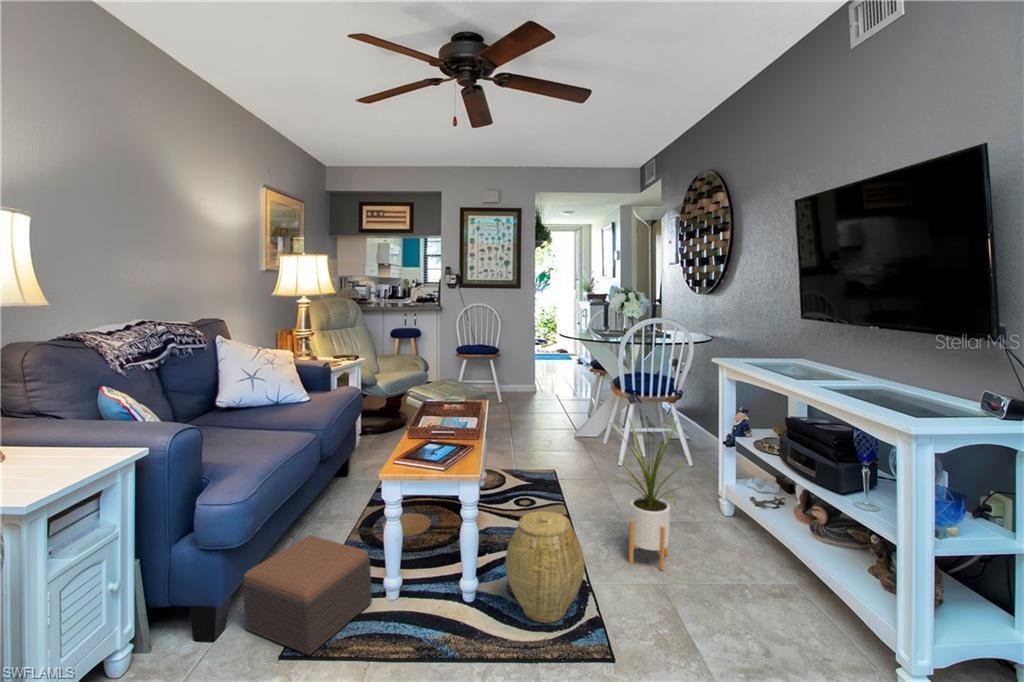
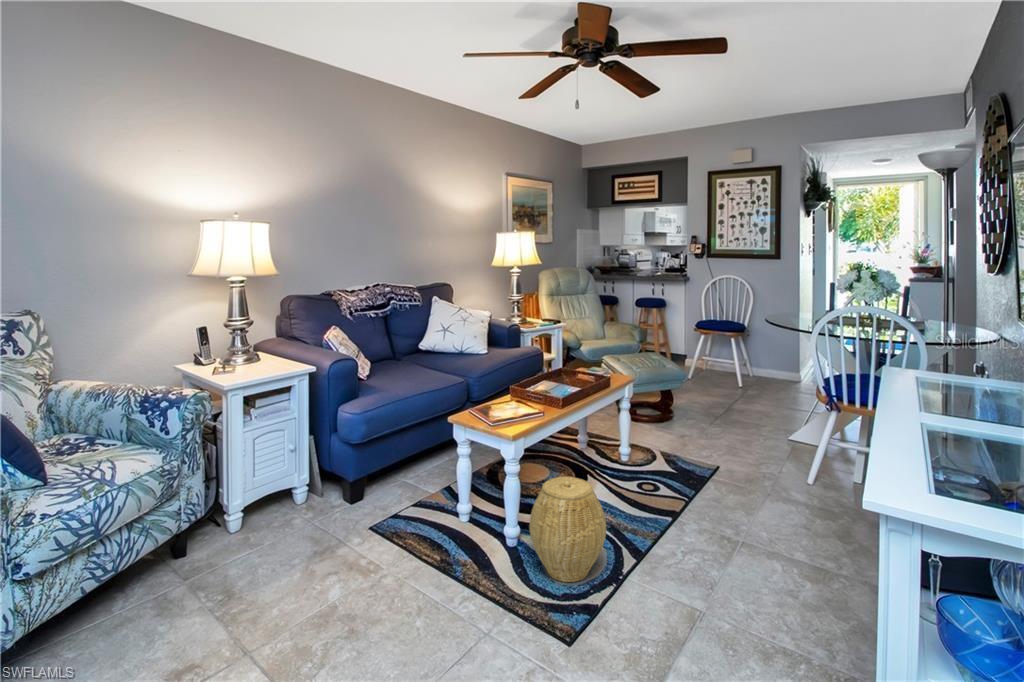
house plant: present [622,419,687,570] -> none [679,399,782,585]
footstool: present [242,535,372,655] -> none [363,455,448,535]

